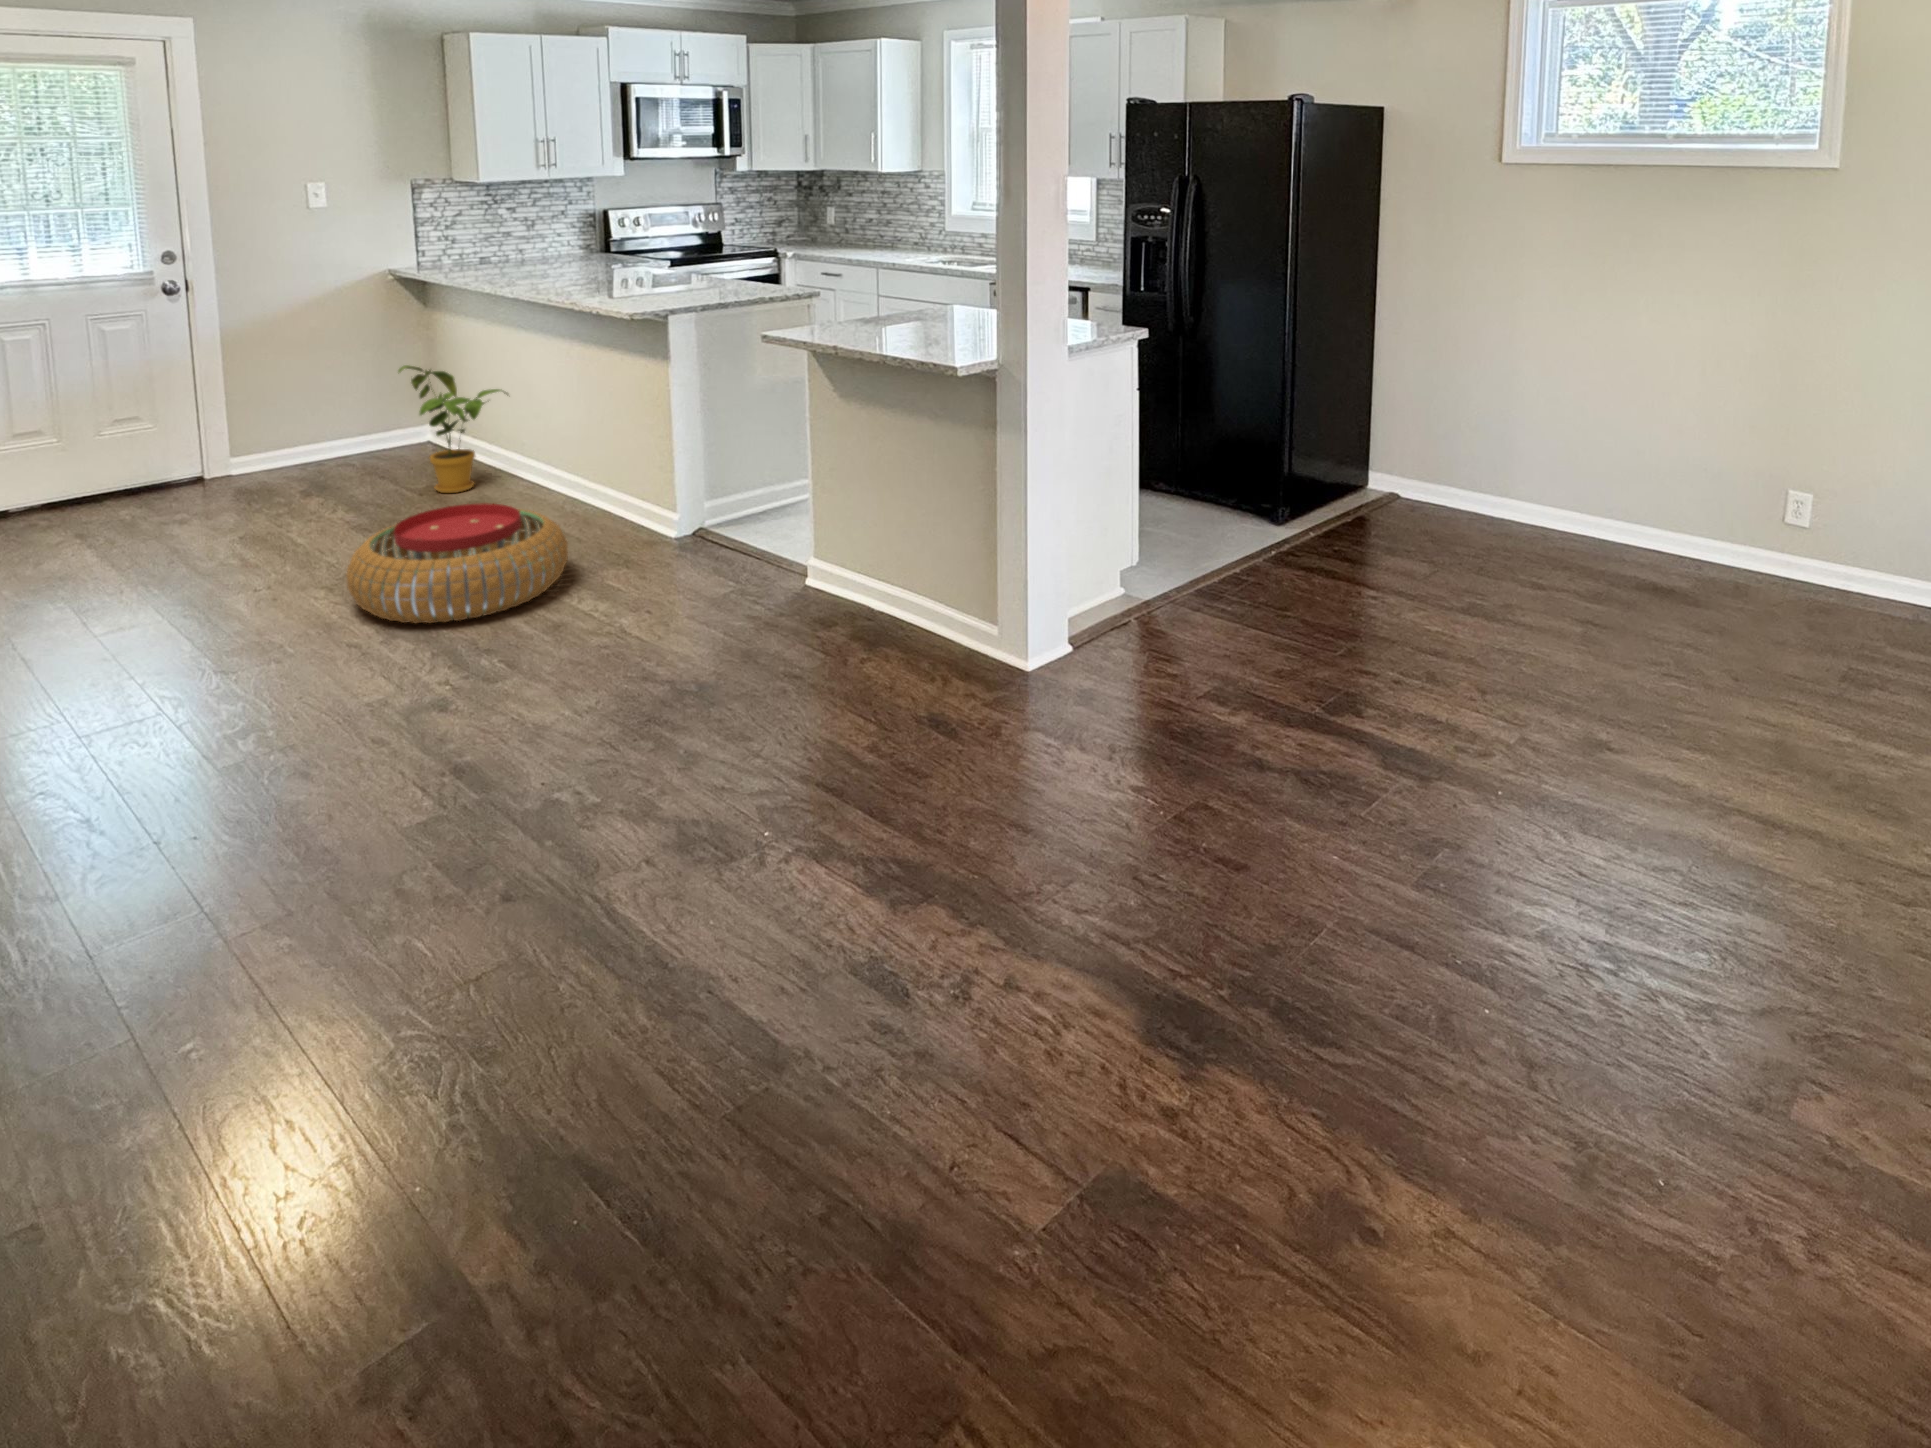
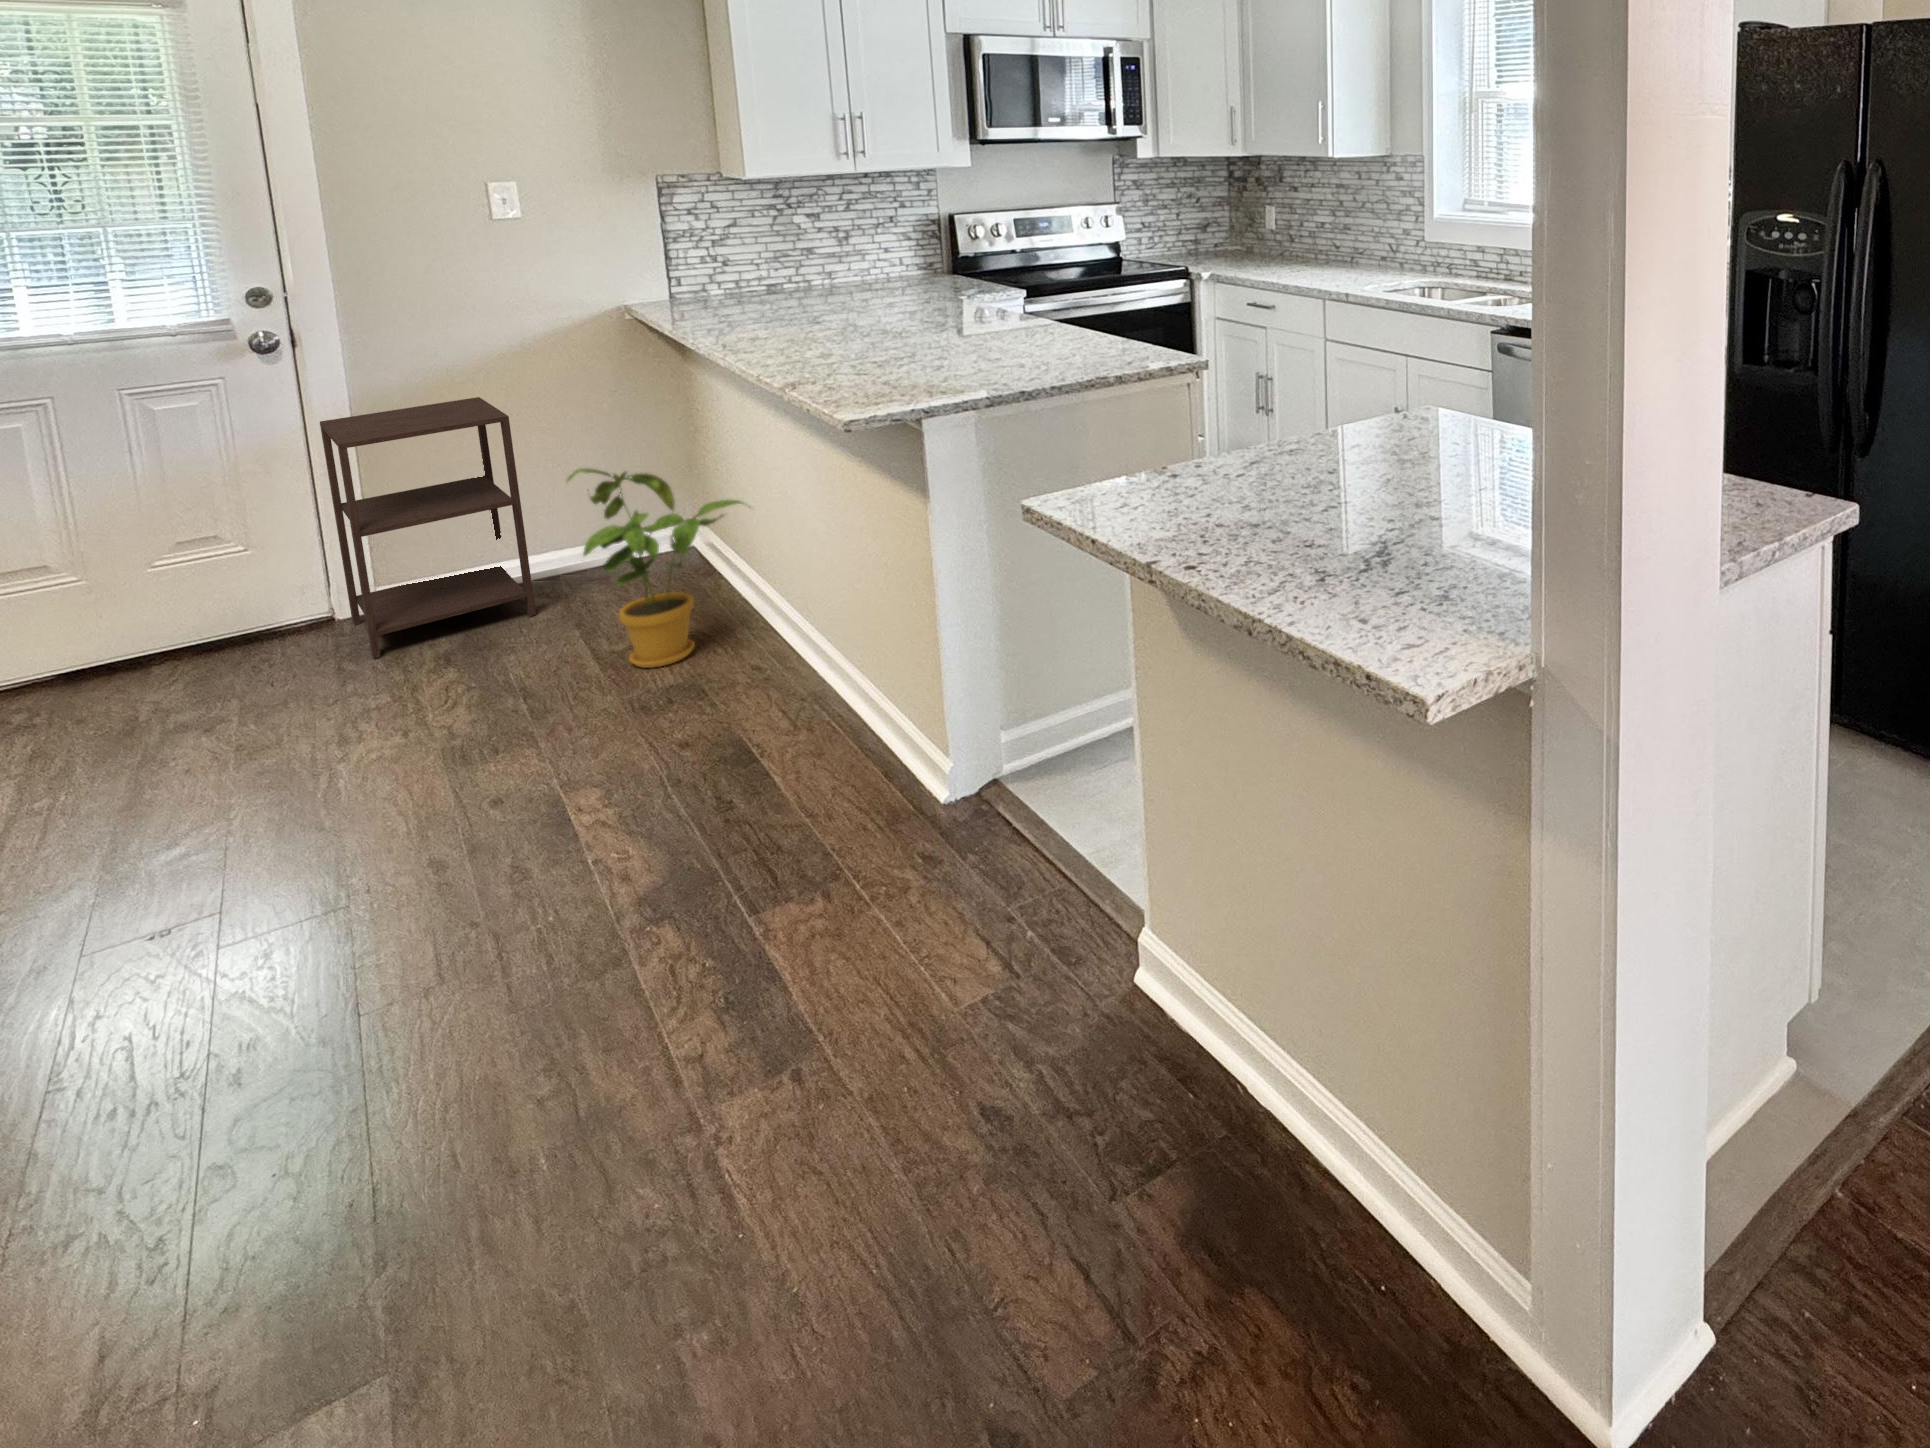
side table: none [204,329,347,494] -> present [320,397,536,658]
pouf: present [347,503,568,624] -> none [215,777,707,1101]

